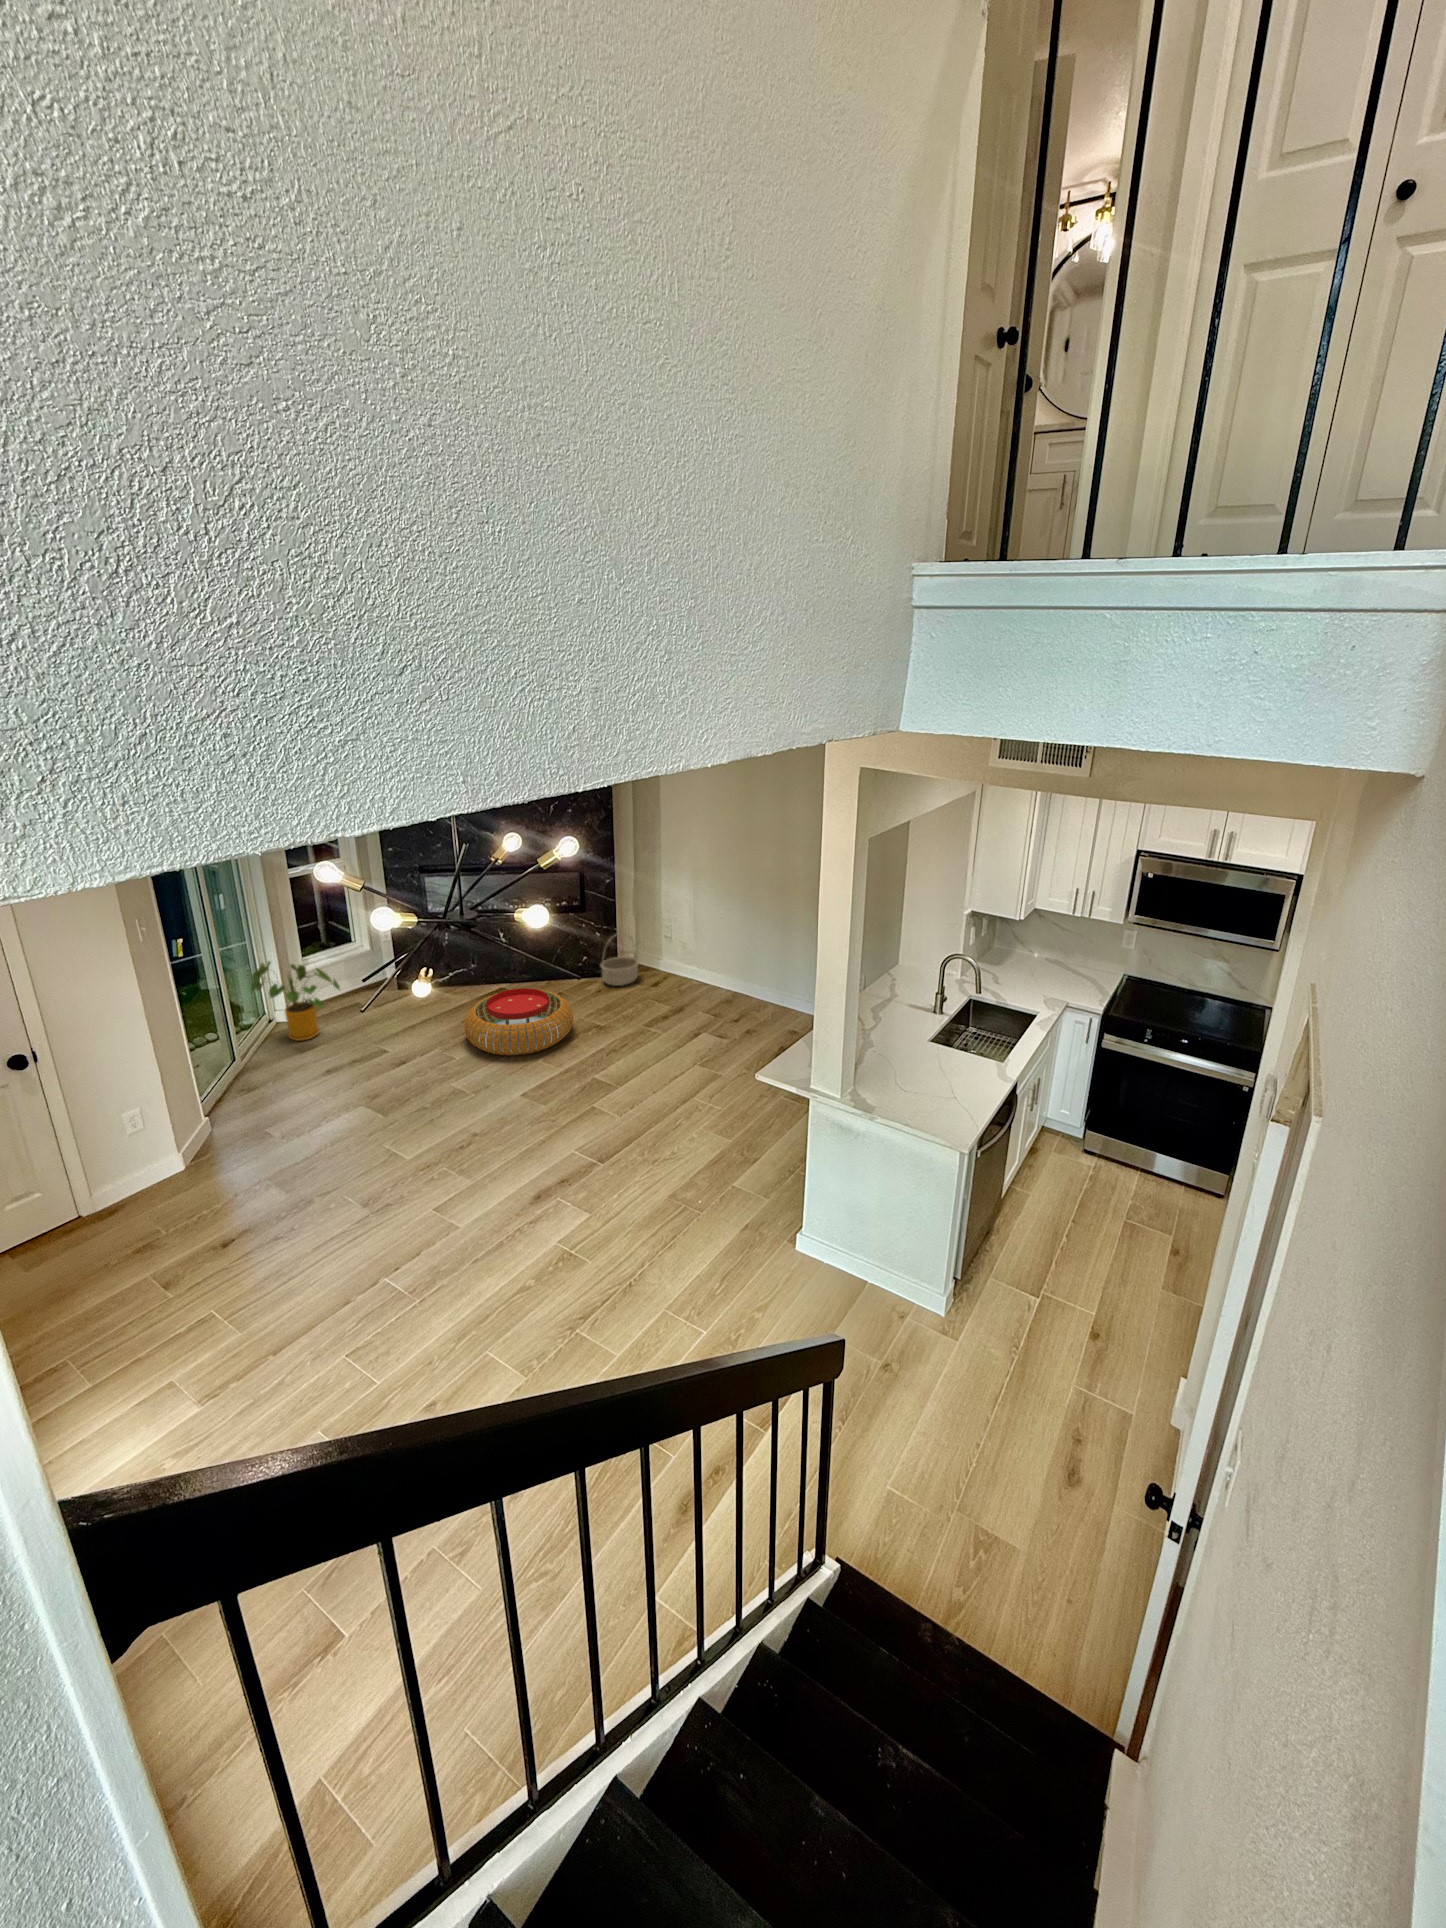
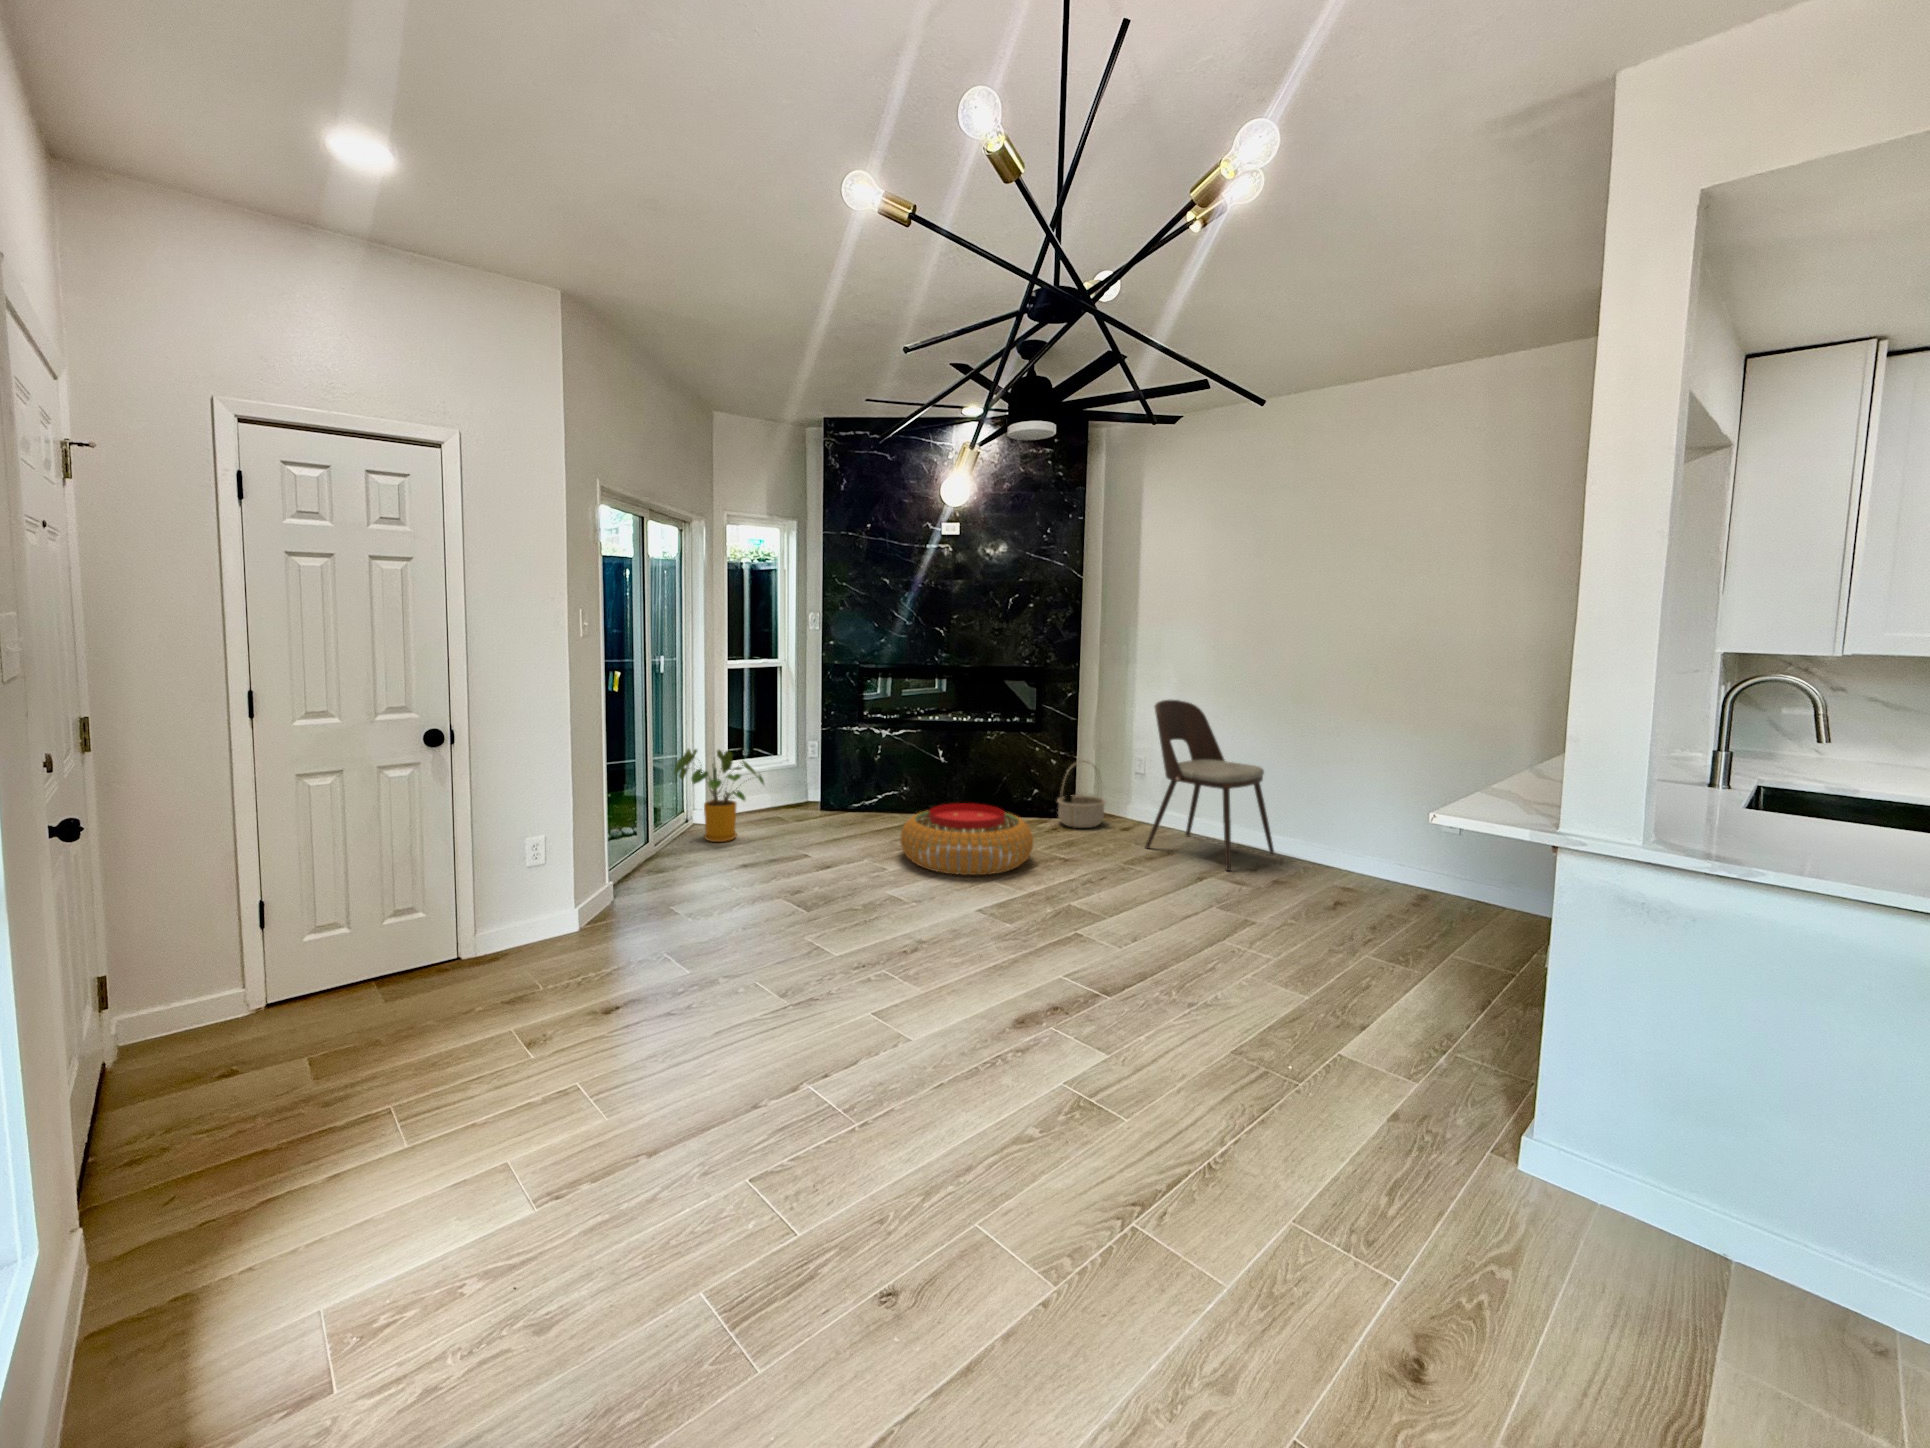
dining chair: none [664,889,756,1024] -> present [1145,700,1274,871]

